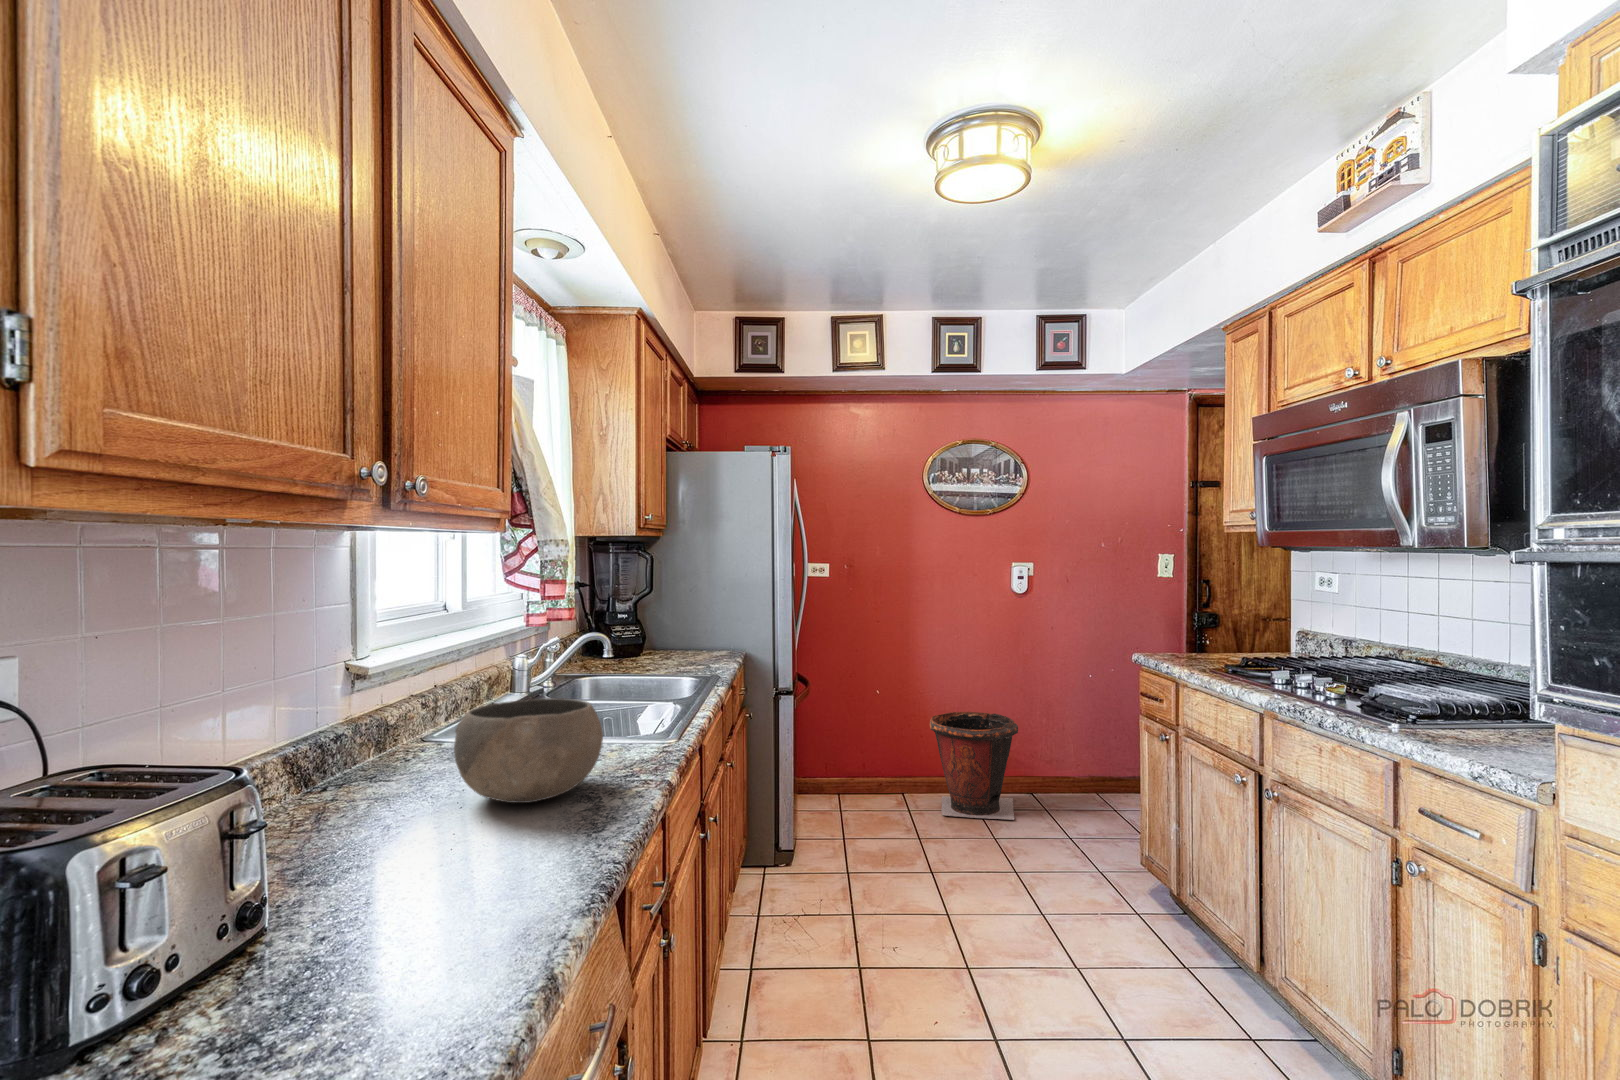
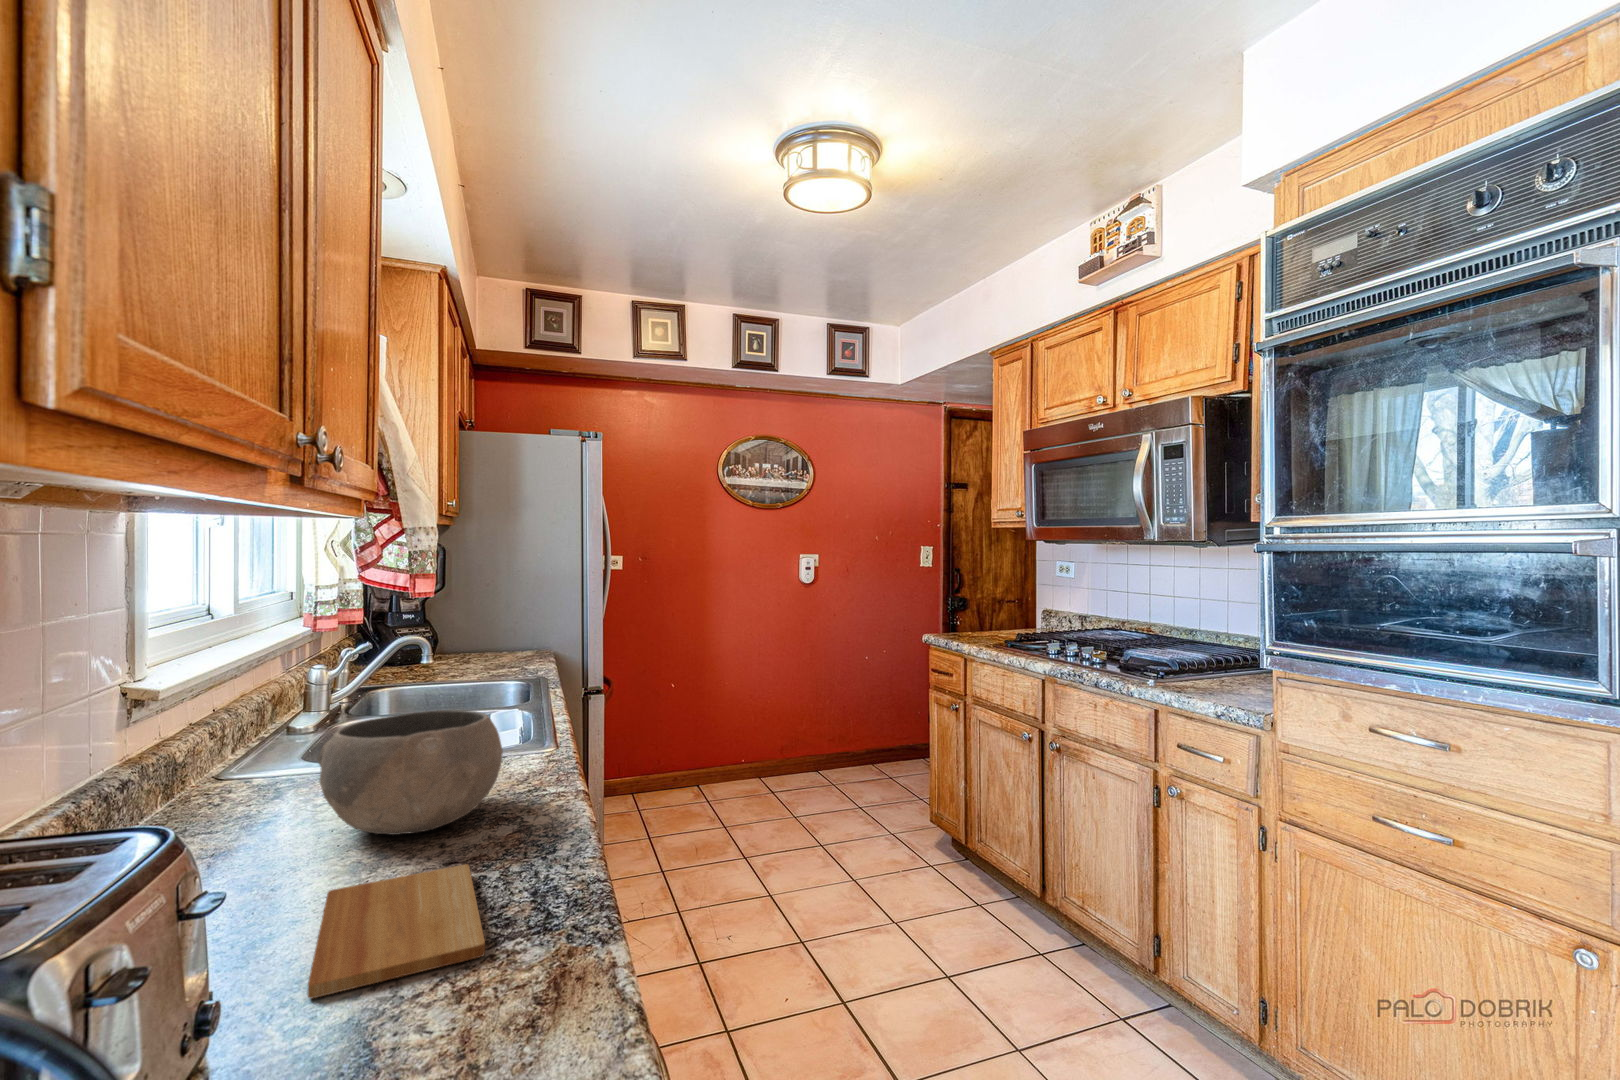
waste bin: present [930,712,1018,820] -> none [725,698,809,801]
cutting board: none [359,835,537,925] -> present [308,864,485,998]

